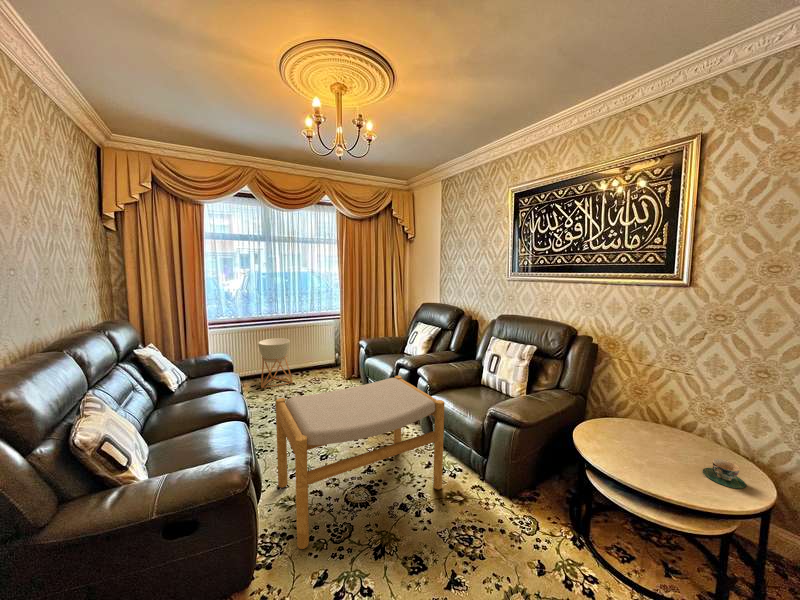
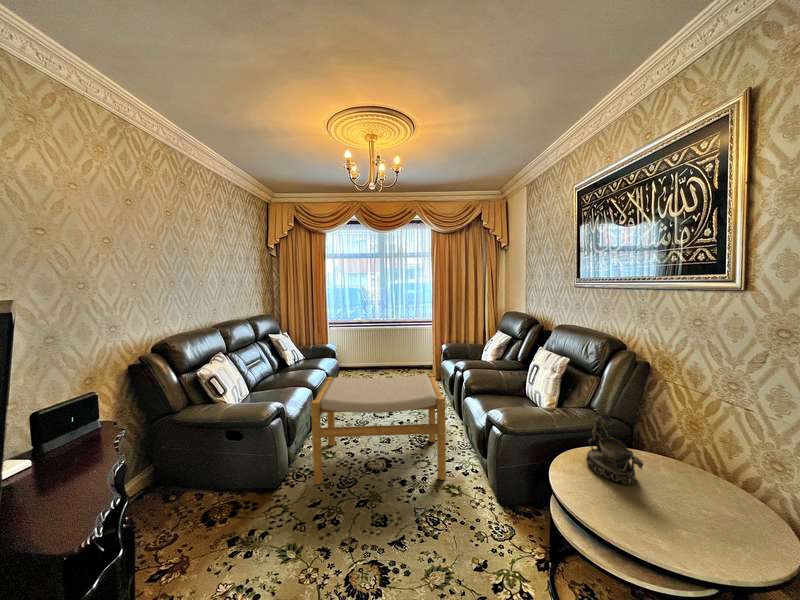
planter: present [258,338,293,388] -> none [363,339,388,378]
decorative bowl: none [602,397,671,452] -> present [586,416,643,485]
teacup: present [703,459,746,488] -> none [666,505,718,546]

